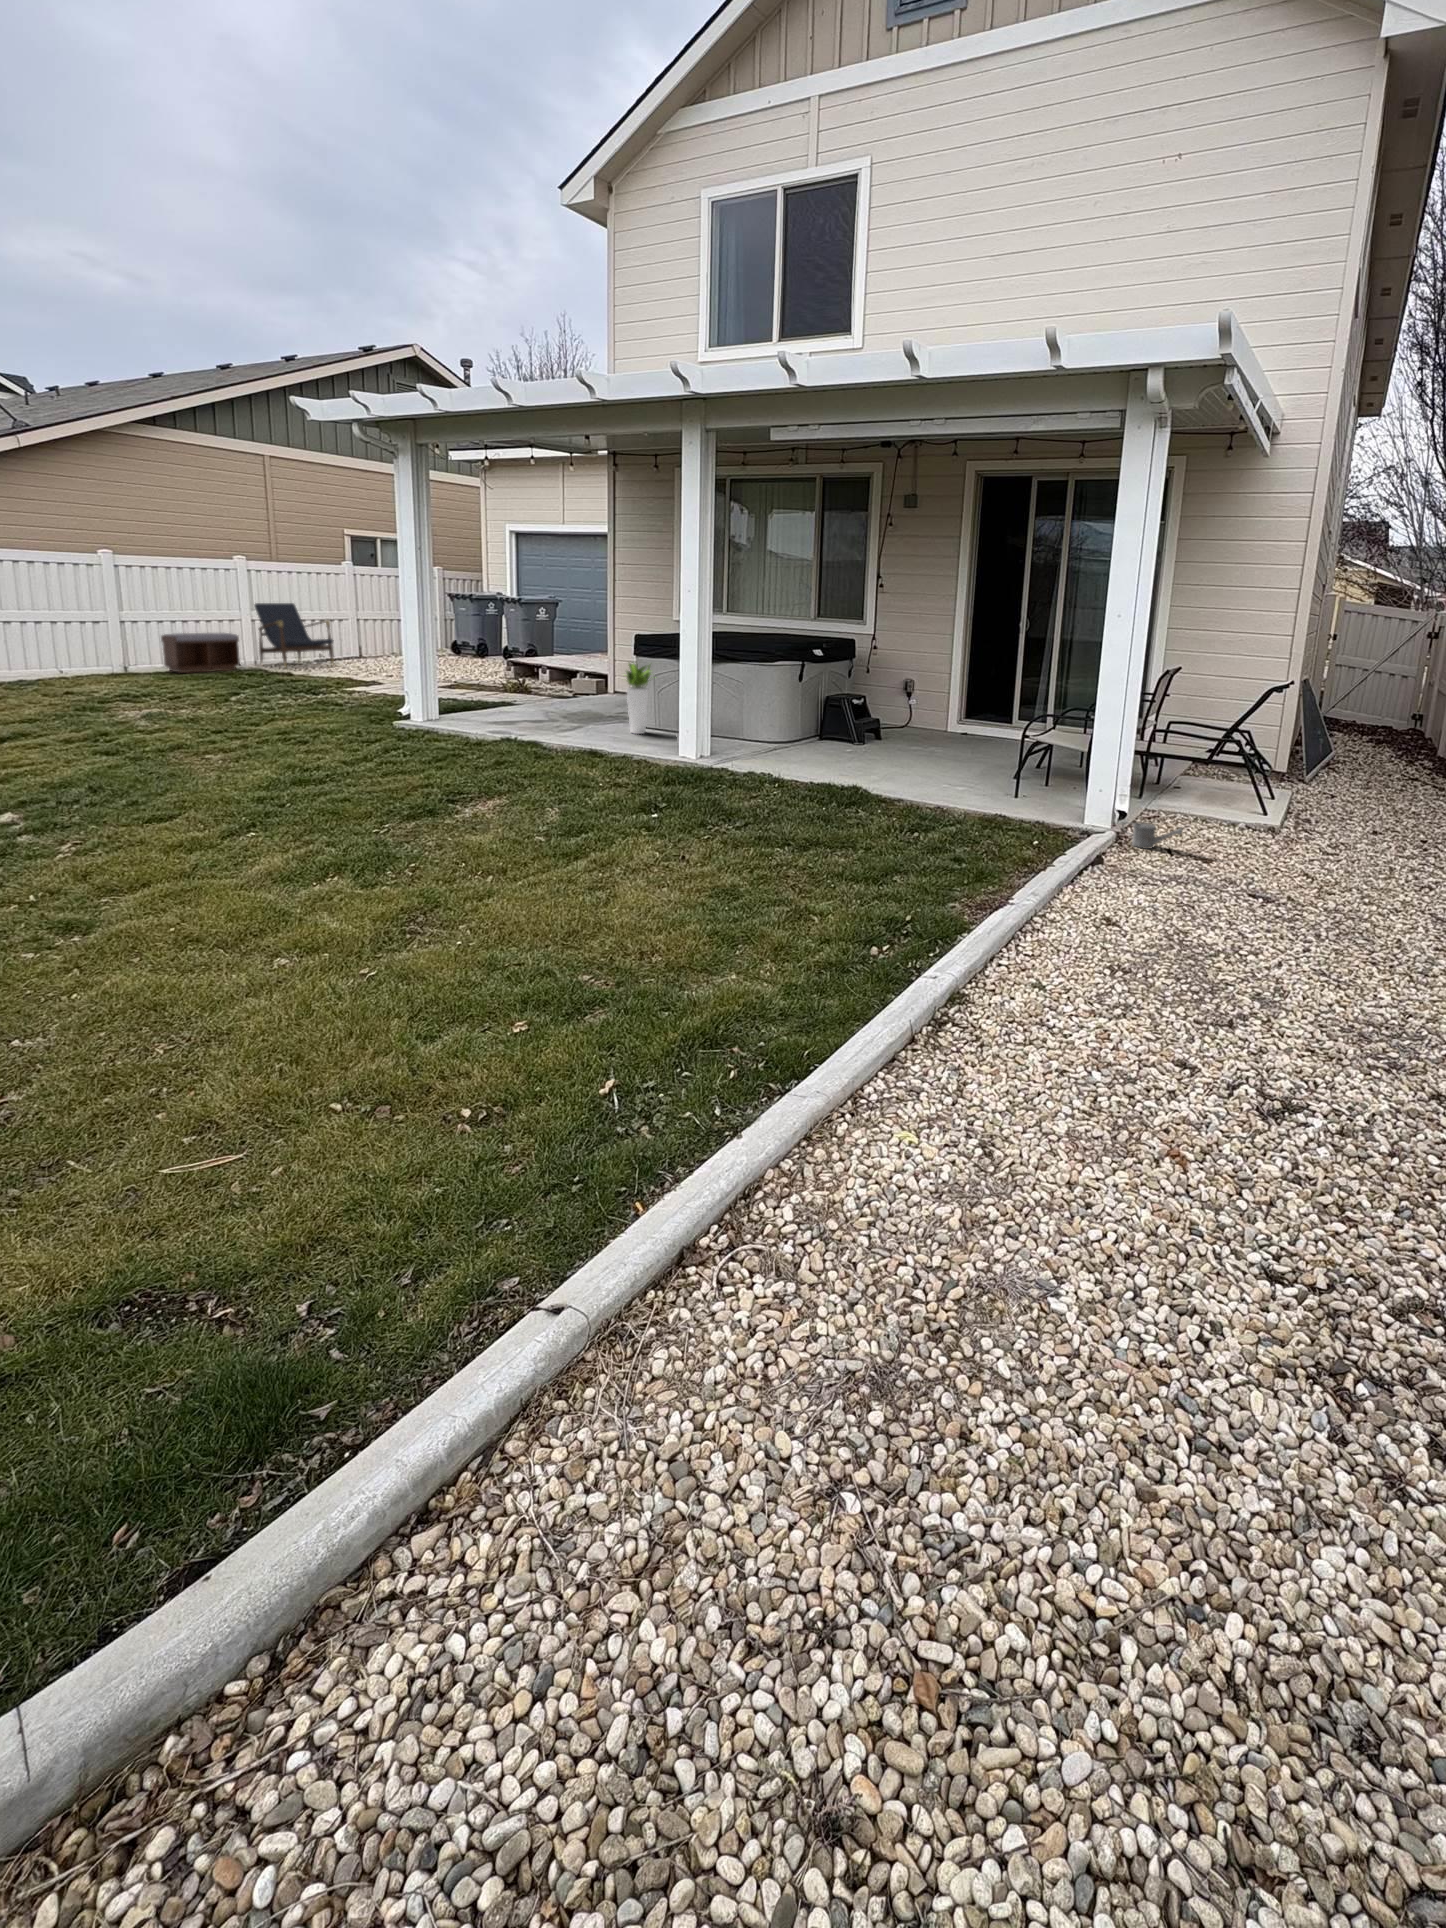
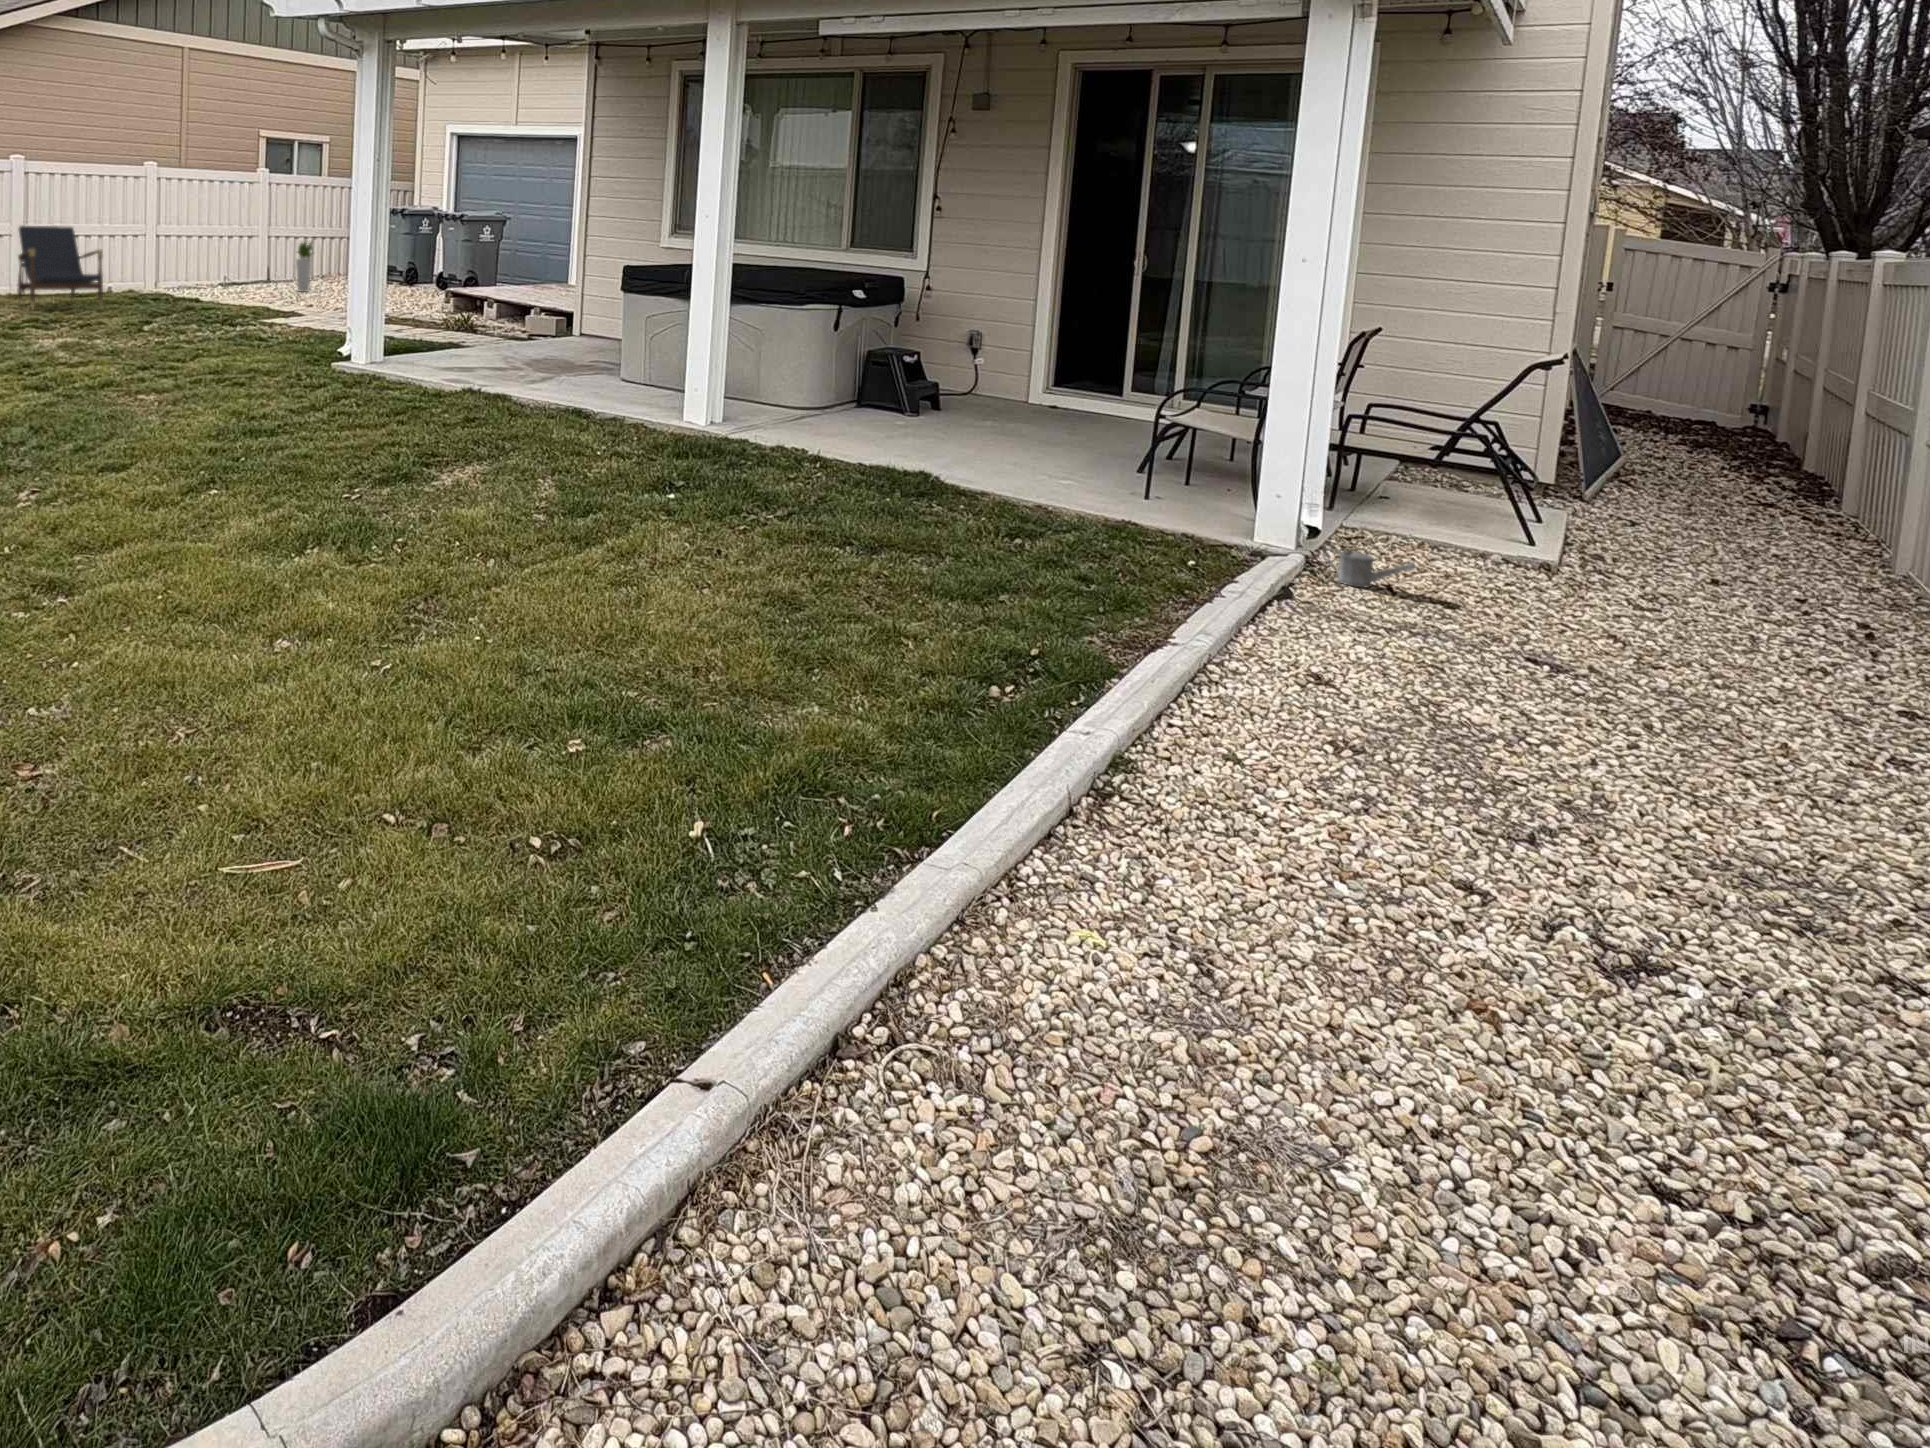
lounge chair: present [254,603,334,667] -> present [17,226,103,309]
bench: present [161,633,241,673] -> none [105,259,185,303]
planter: present [626,663,651,734] -> present [296,242,312,292]

